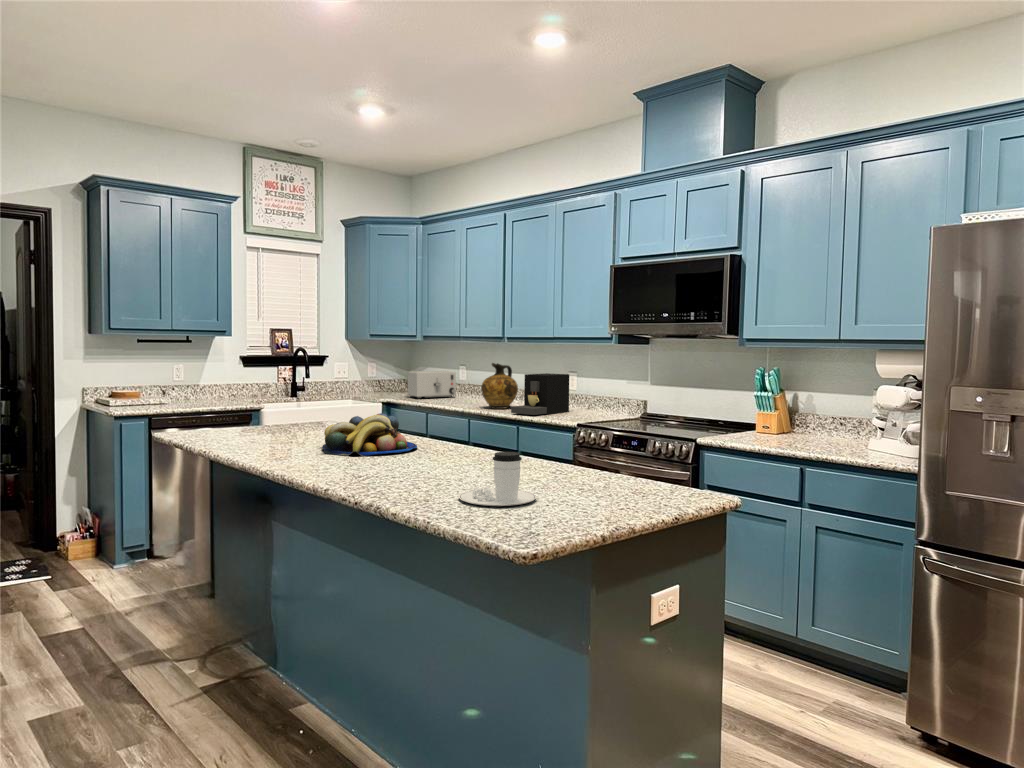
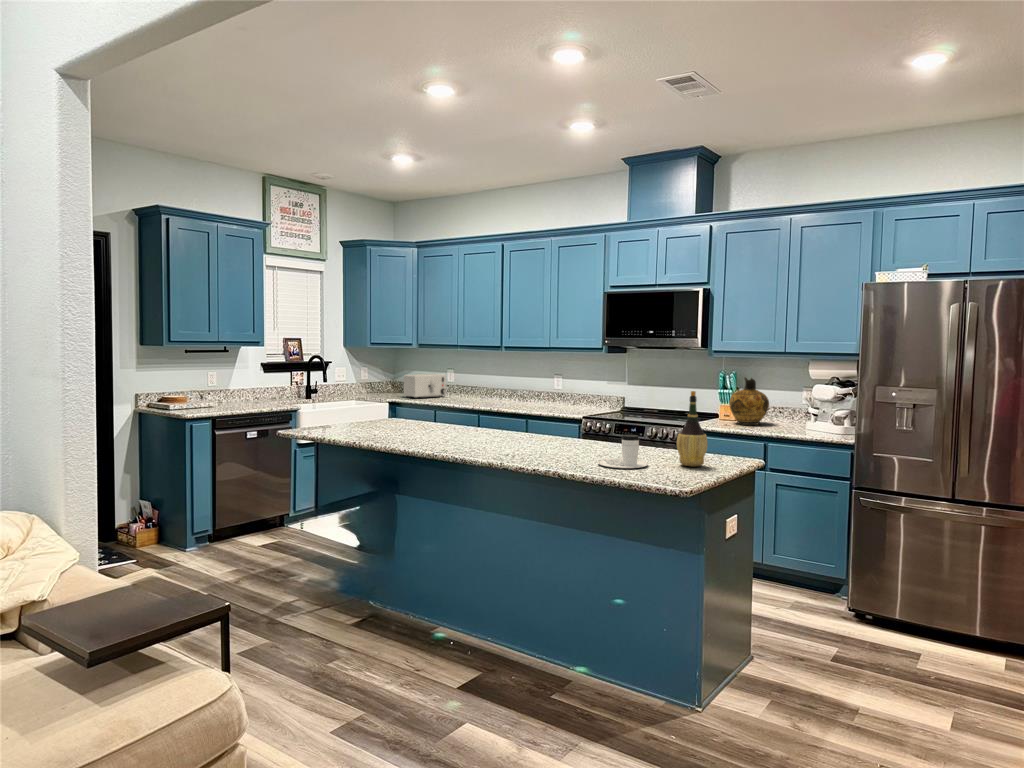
ceramic jug: present [481,363,518,409] -> present [729,378,769,425]
coffee maker: present [511,373,569,415] -> none [517,376,561,411]
wine bottle: none [582,385,630,506] -> present [677,391,708,466]
fruit bowl: present [322,413,417,456] -> none [440,412,511,443]

